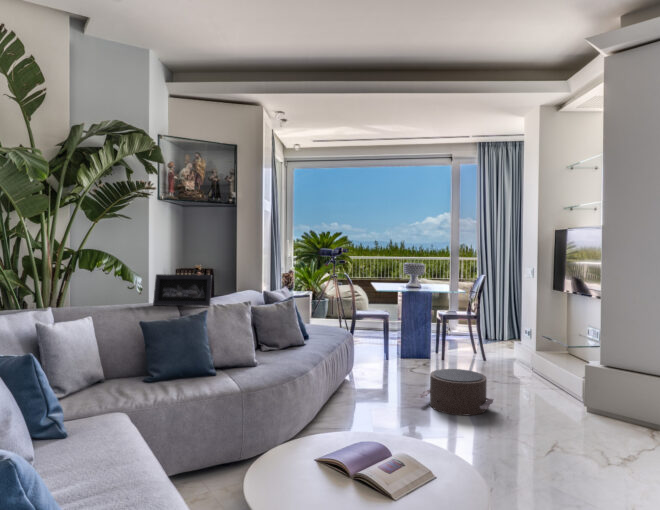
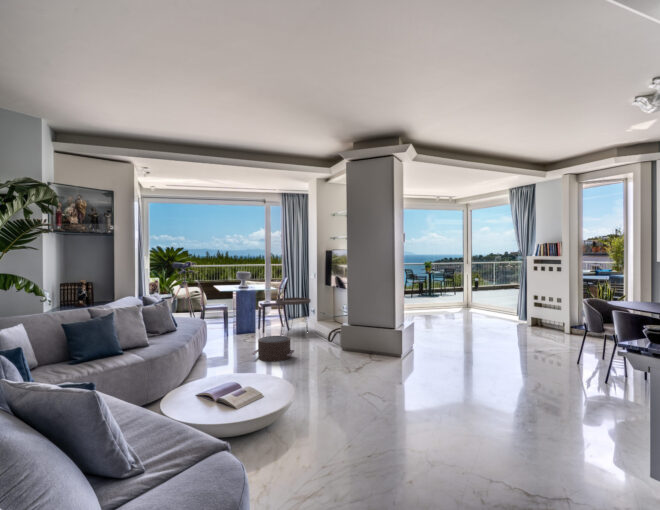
picture frame: present [153,274,212,306] -> none [66,289,113,313]
side table: none [464,307,524,368] -> present [276,297,311,332]

